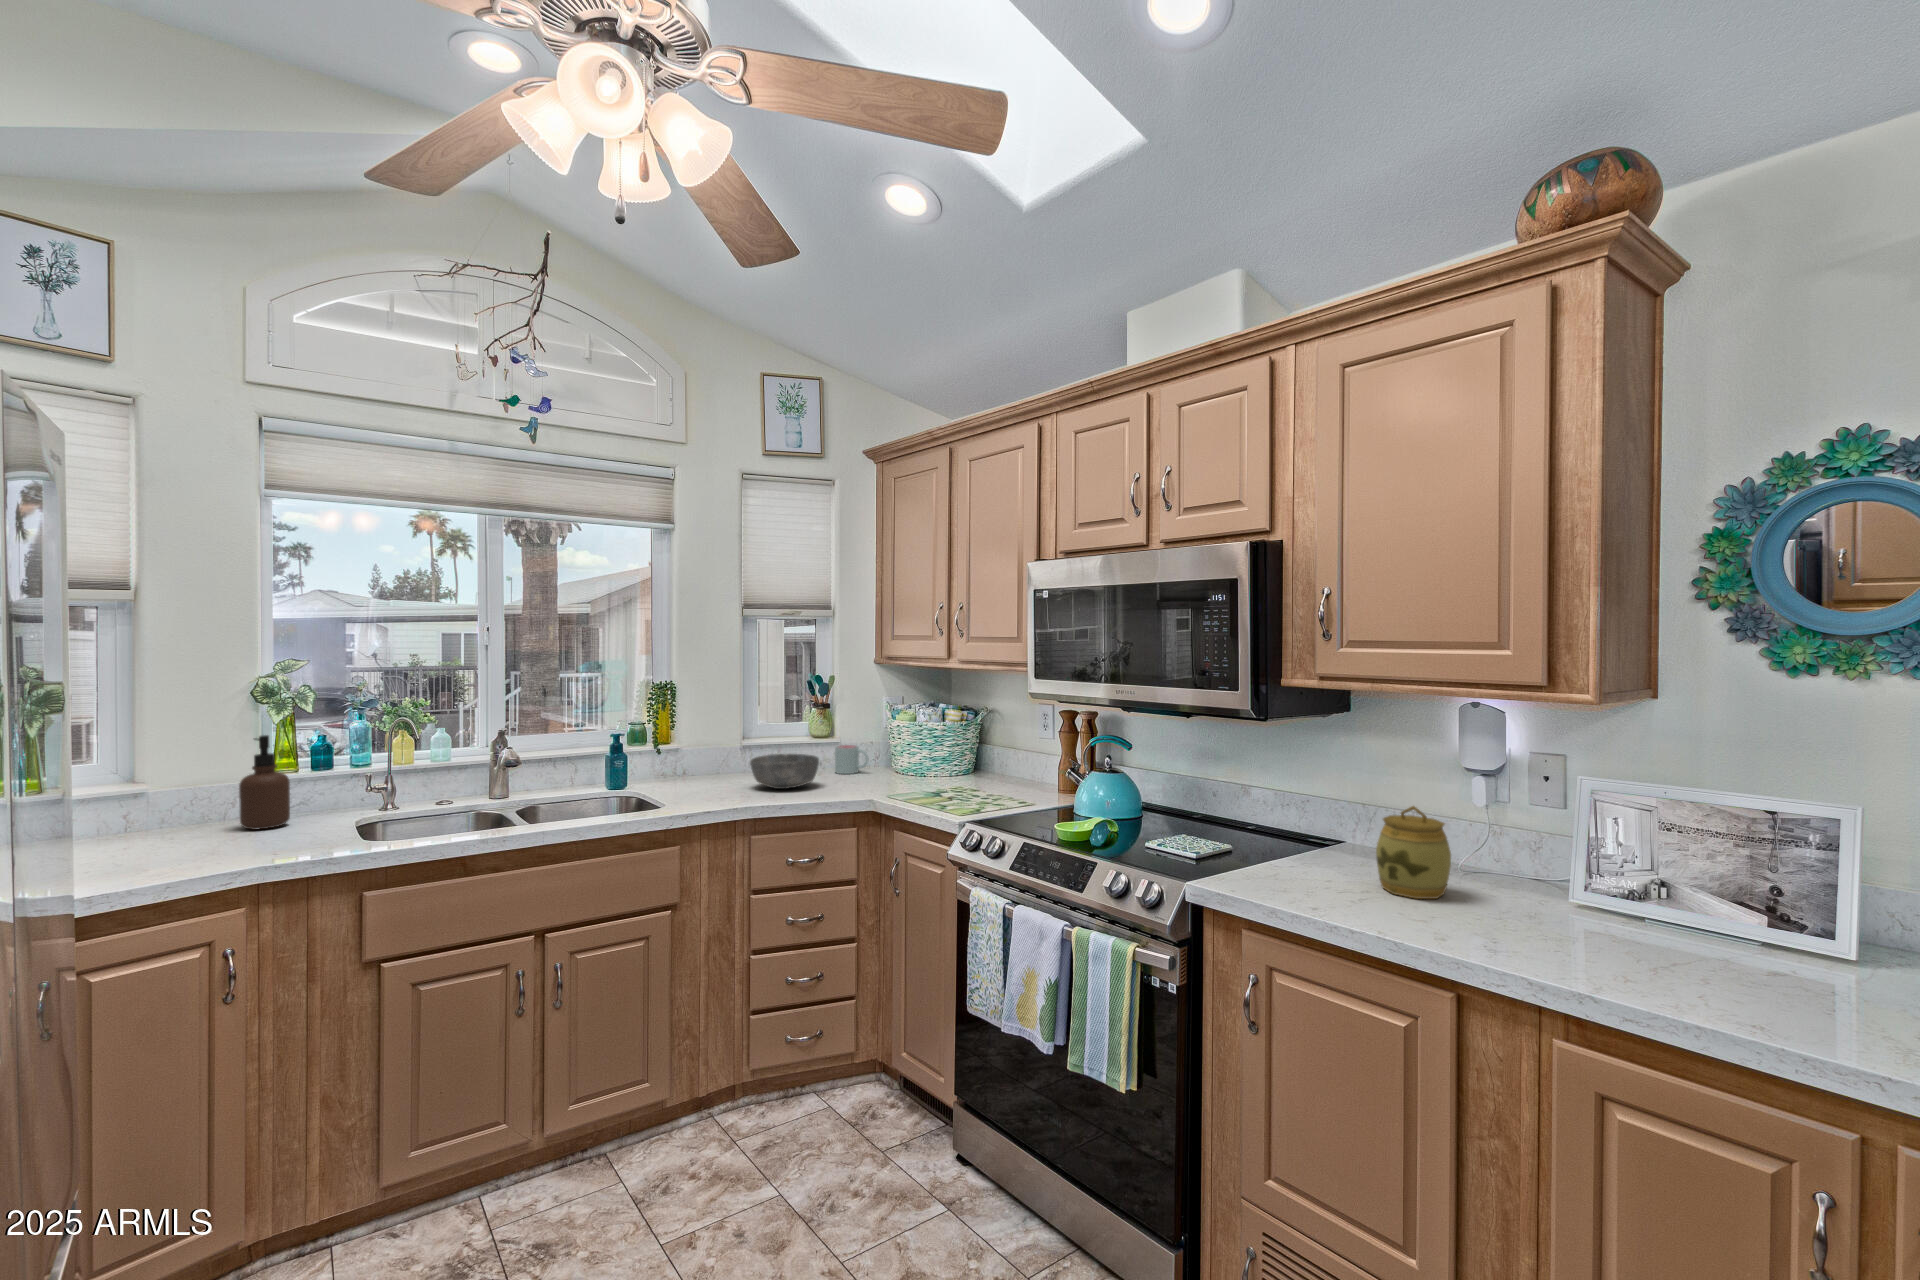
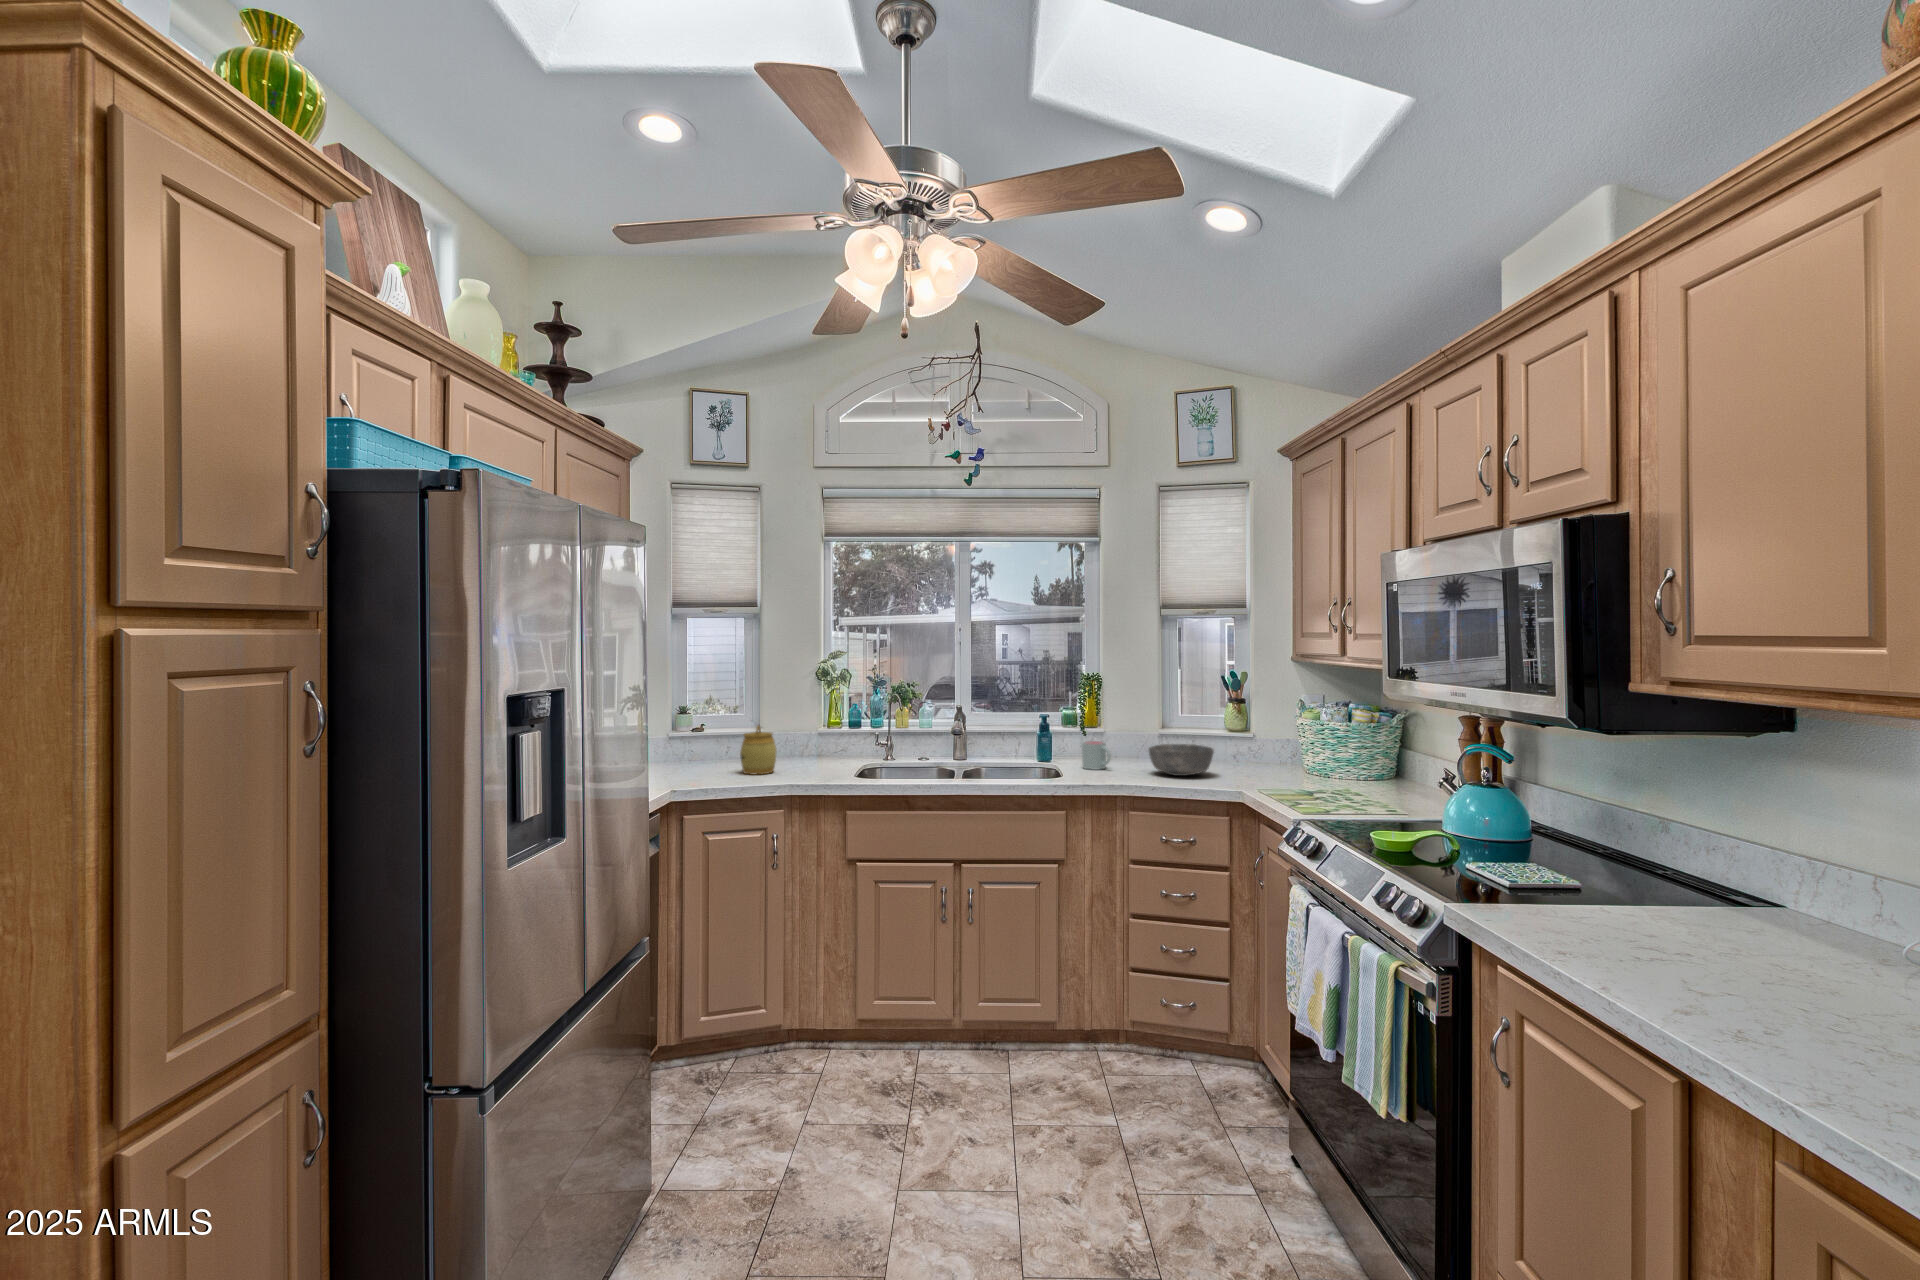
soap dispenser: present [239,735,290,830] -> none [801,702,828,765]
mug: present [835,745,869,774] -> present [1082,741,1111,770]
jar: present [1376,806,1451,899] -> present [740,726,777,774]

